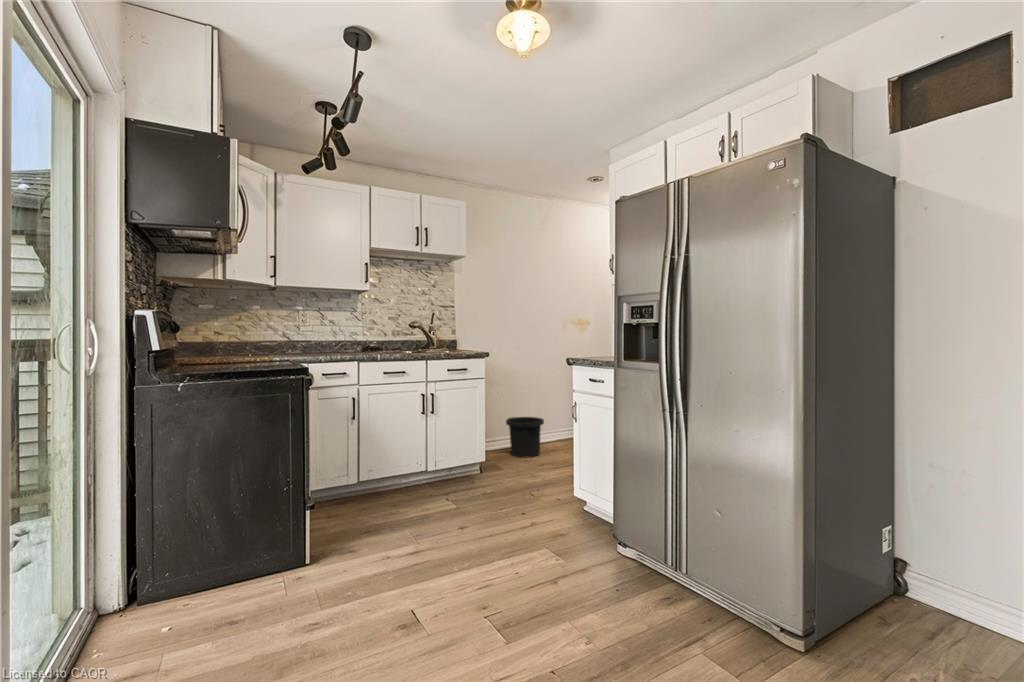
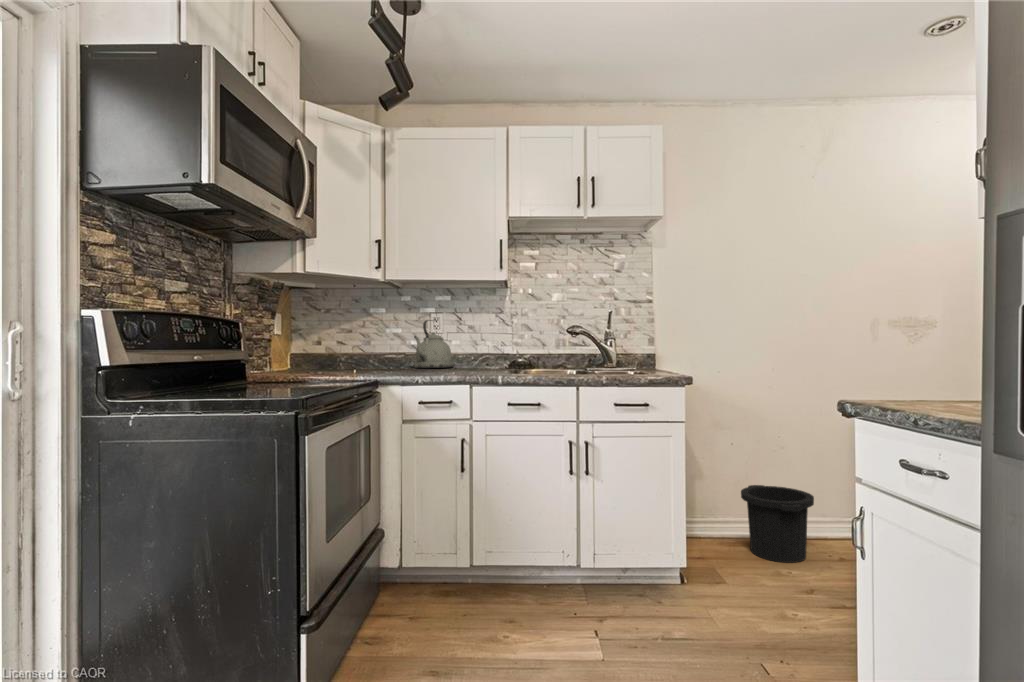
kettle: none [286,316,320,352] -> present [413,320,455,368]

